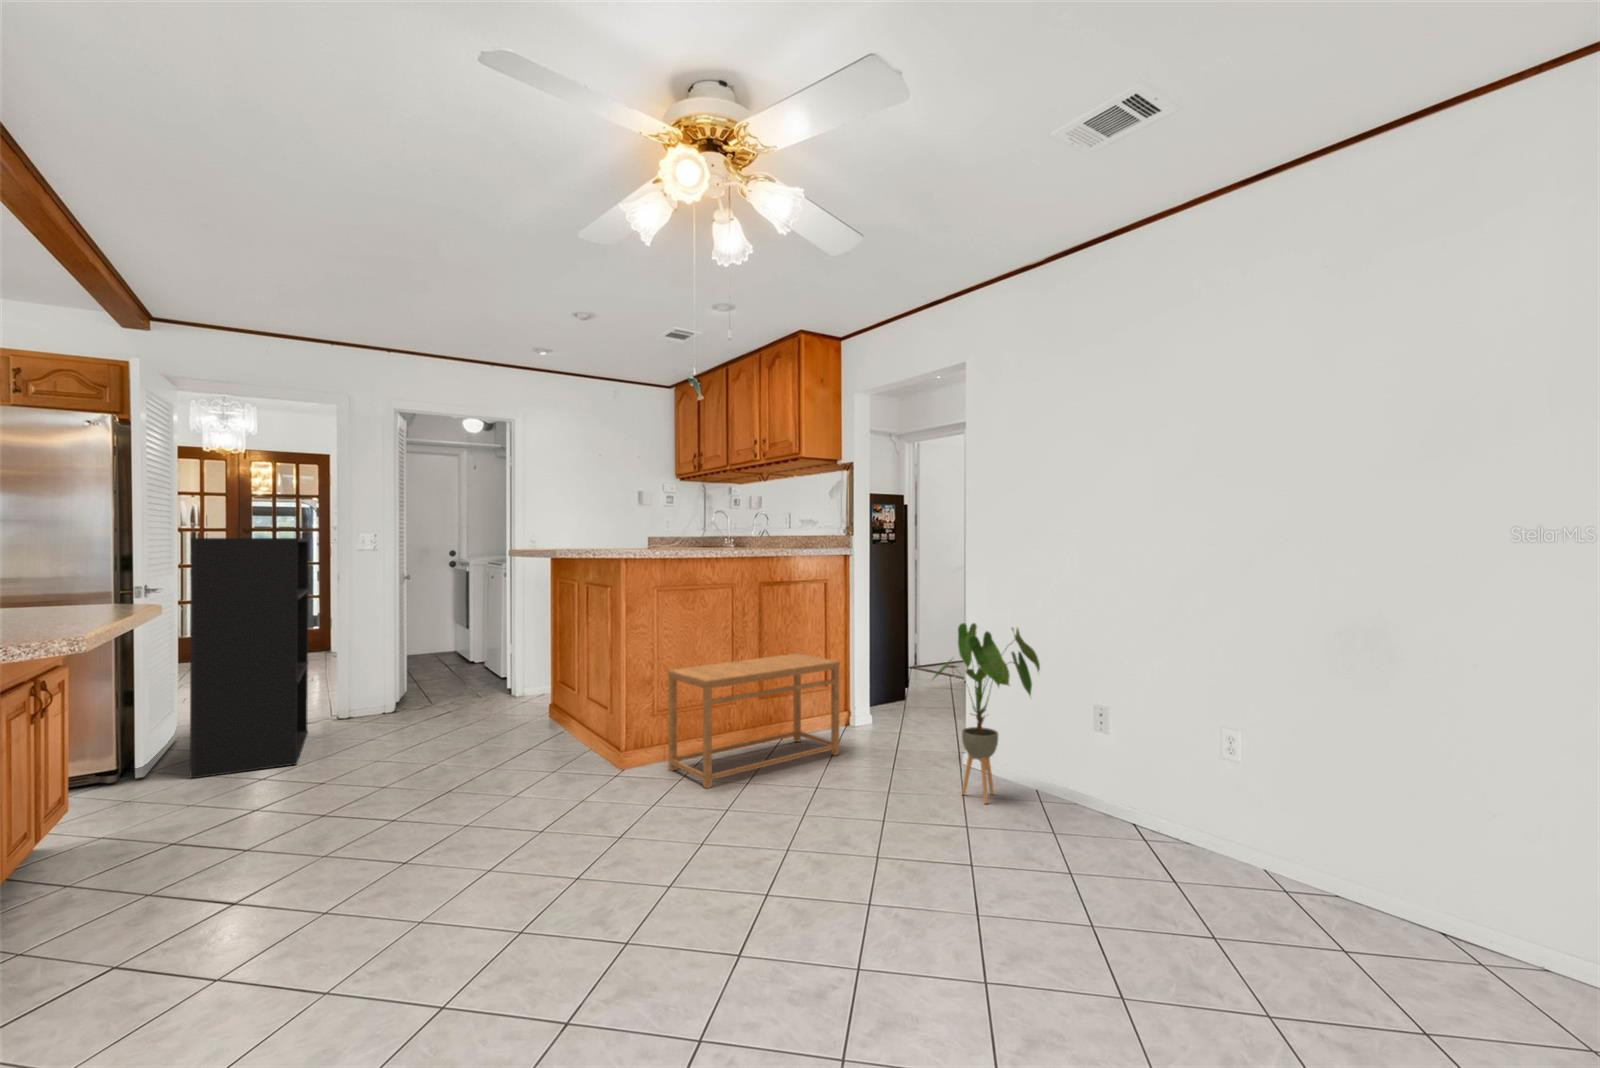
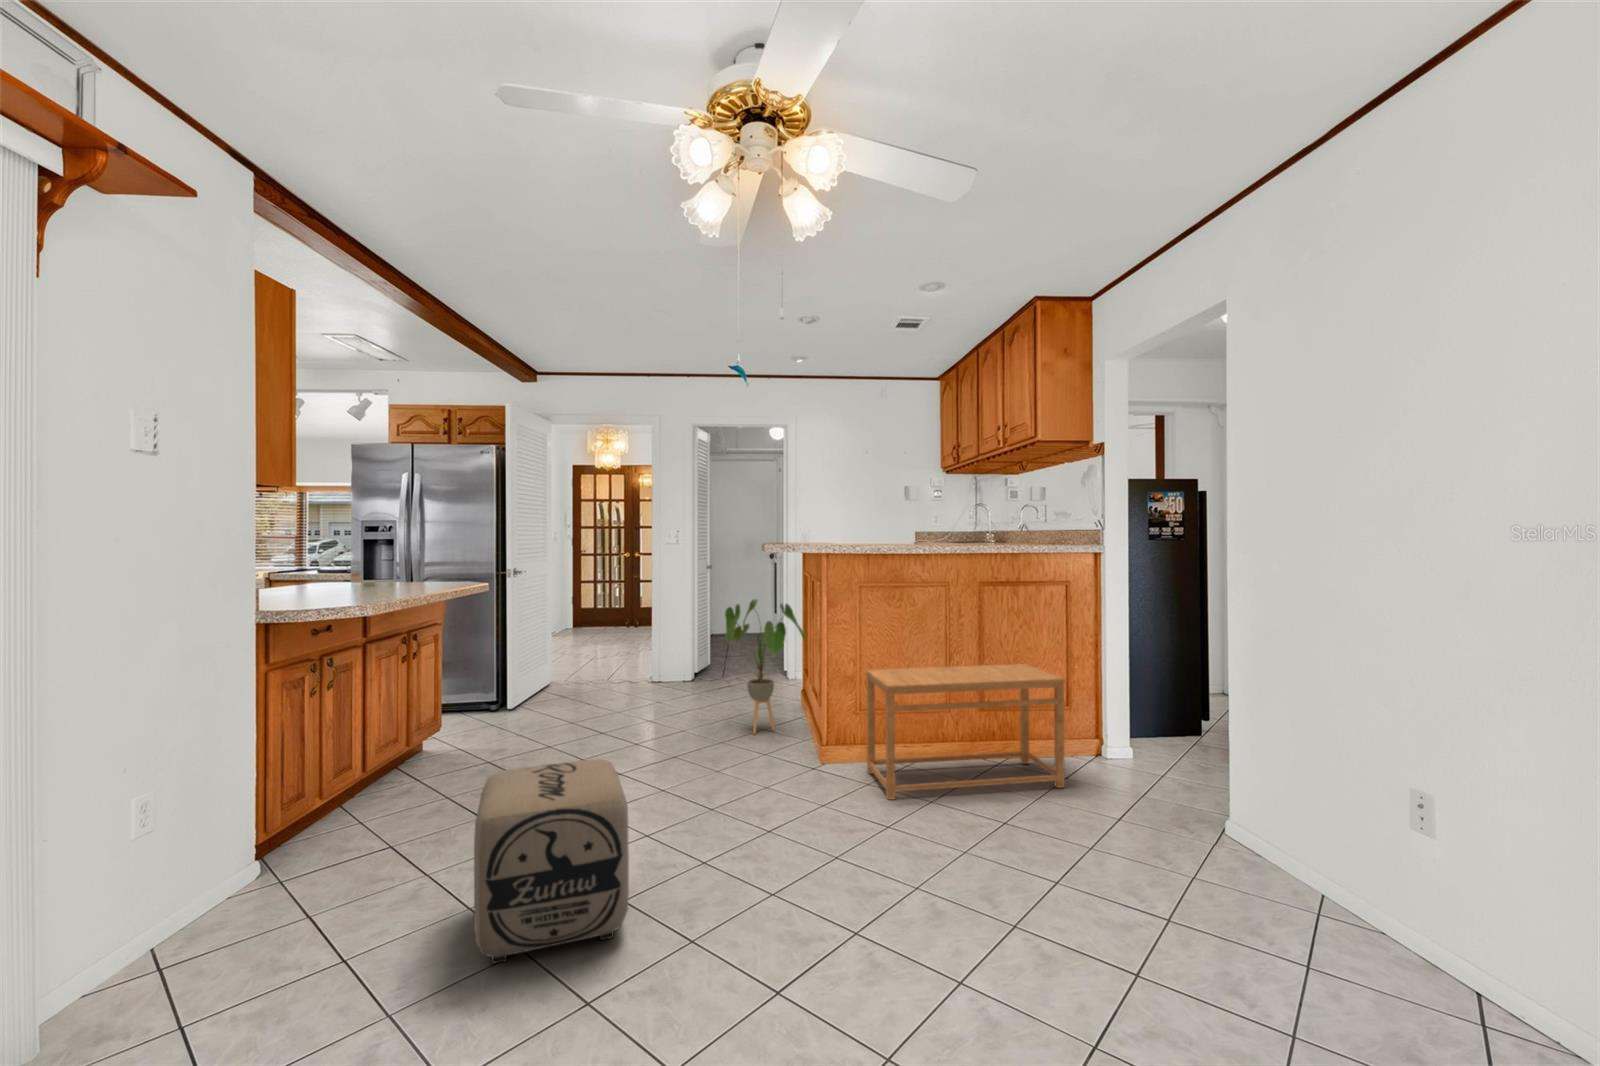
bookshelf: present [190,538,309,778] -> none [531,535,626,717]
house plant: present [934,623,1040,803] -> present [725,600,805,734]
ottoman: none [354,779,557,1014] -> present [474,759,629,964]

